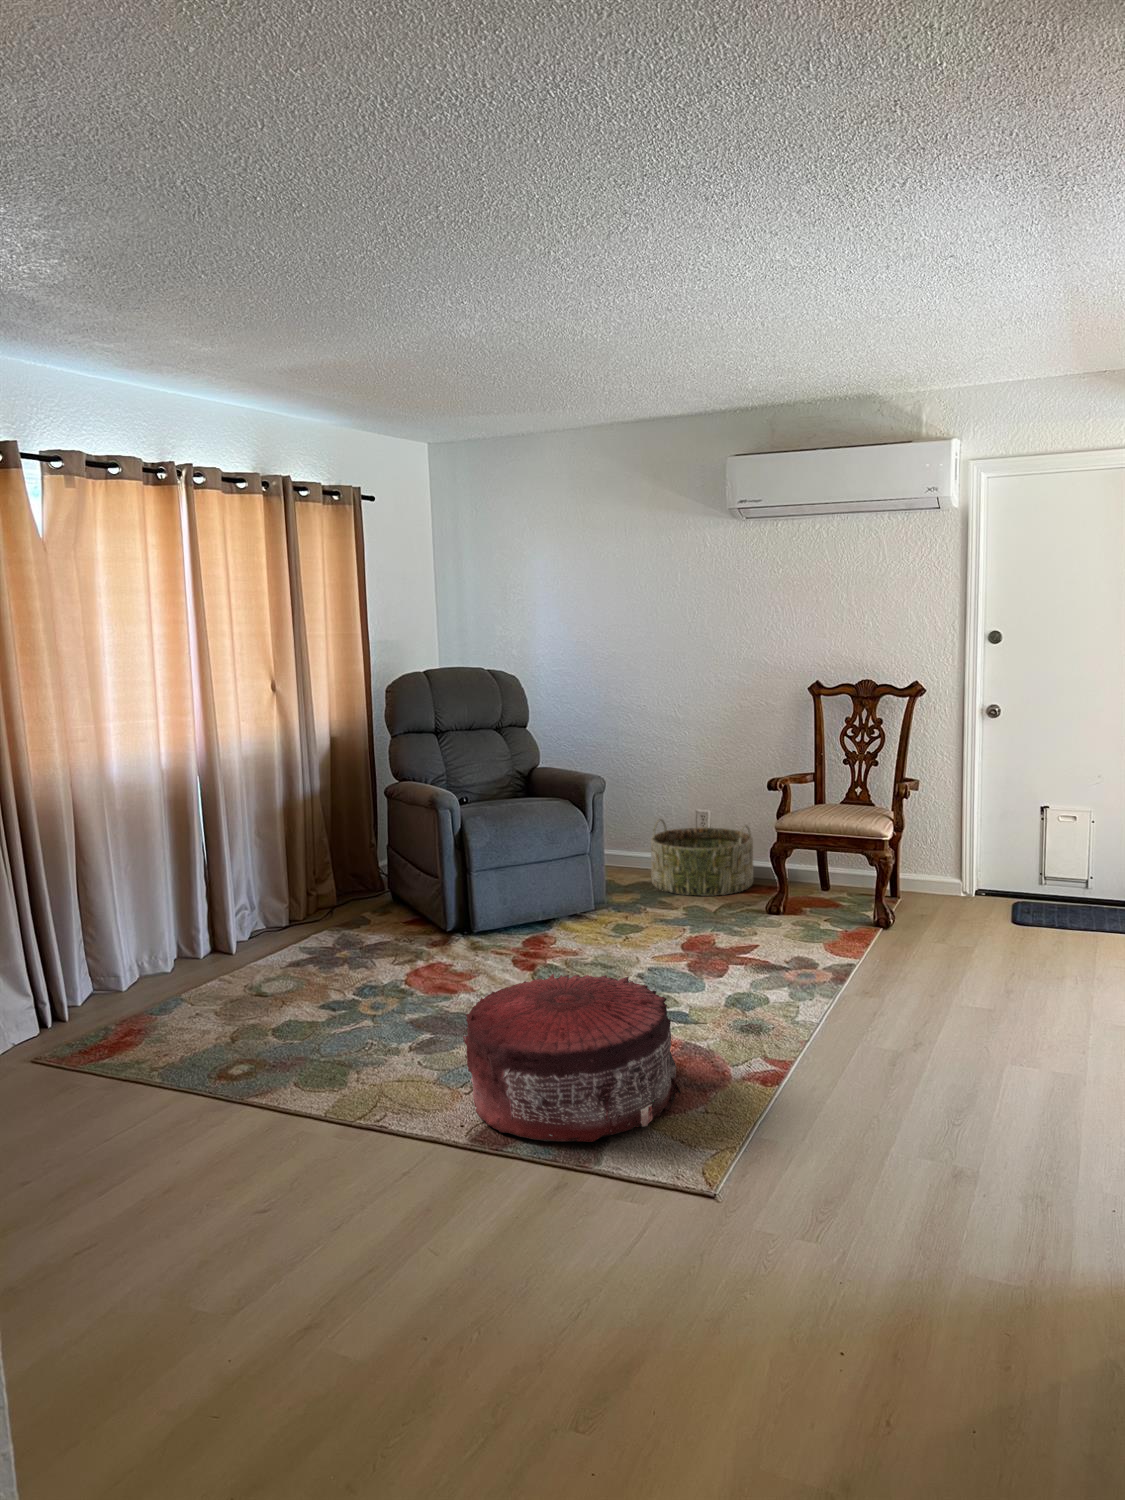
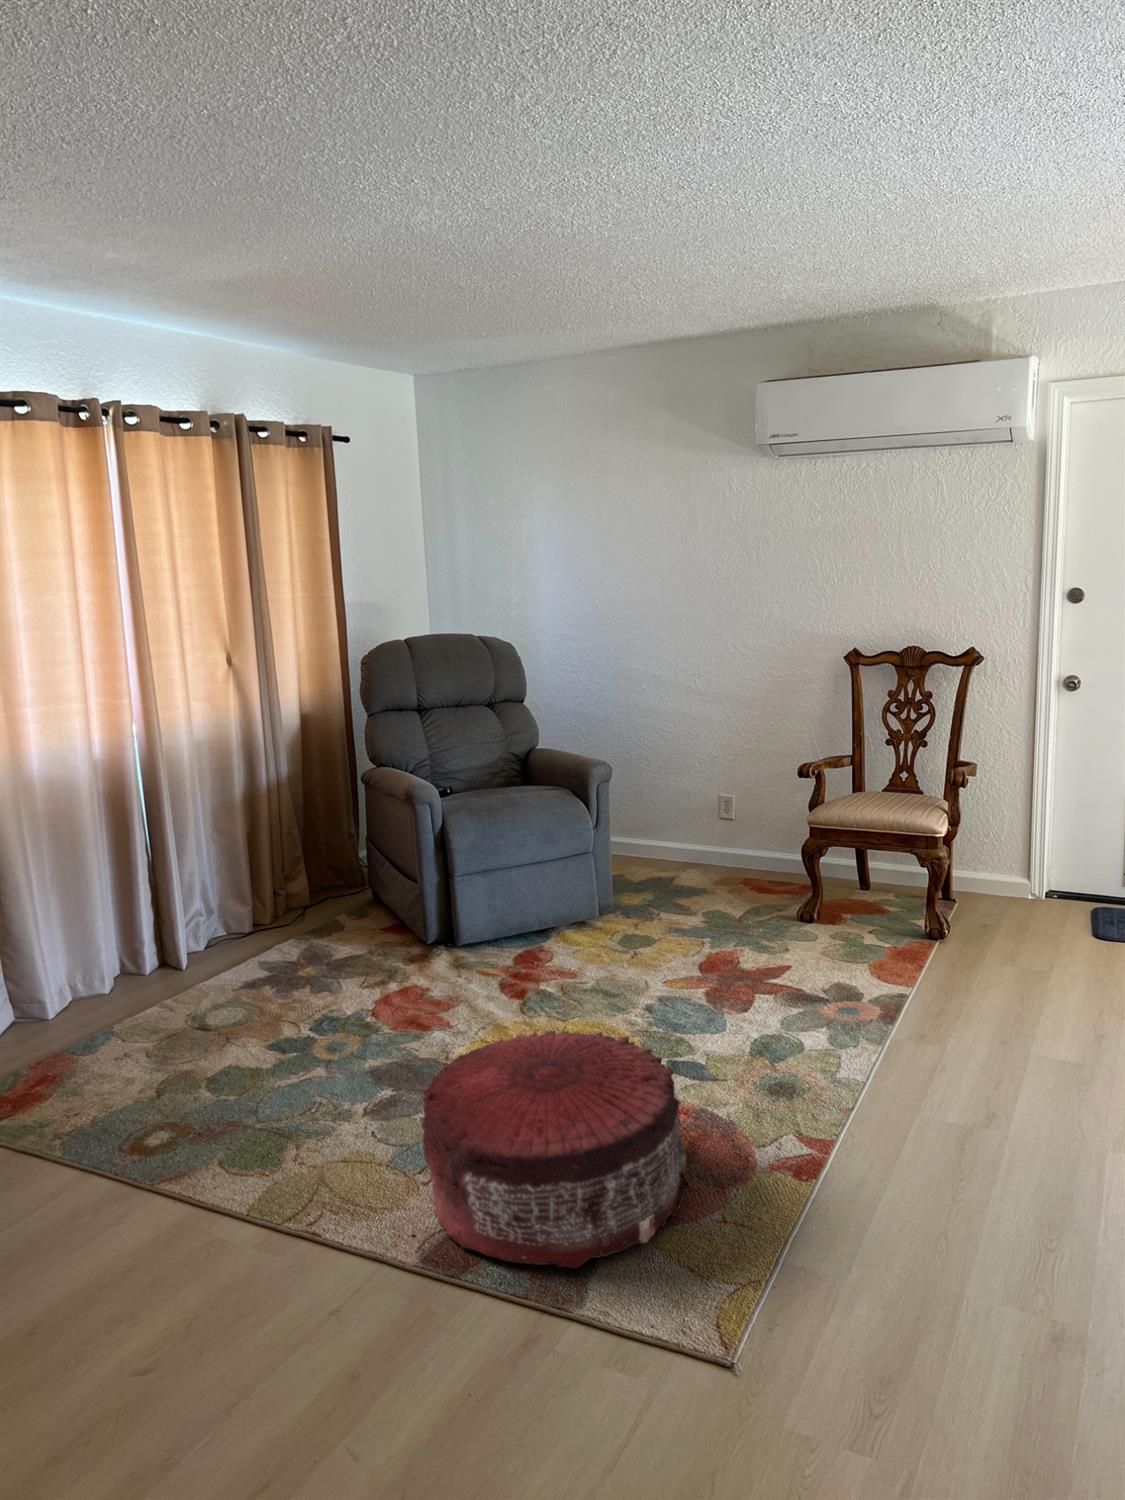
basket: present [651,819,753,896] -> none [666,806,783,896]

